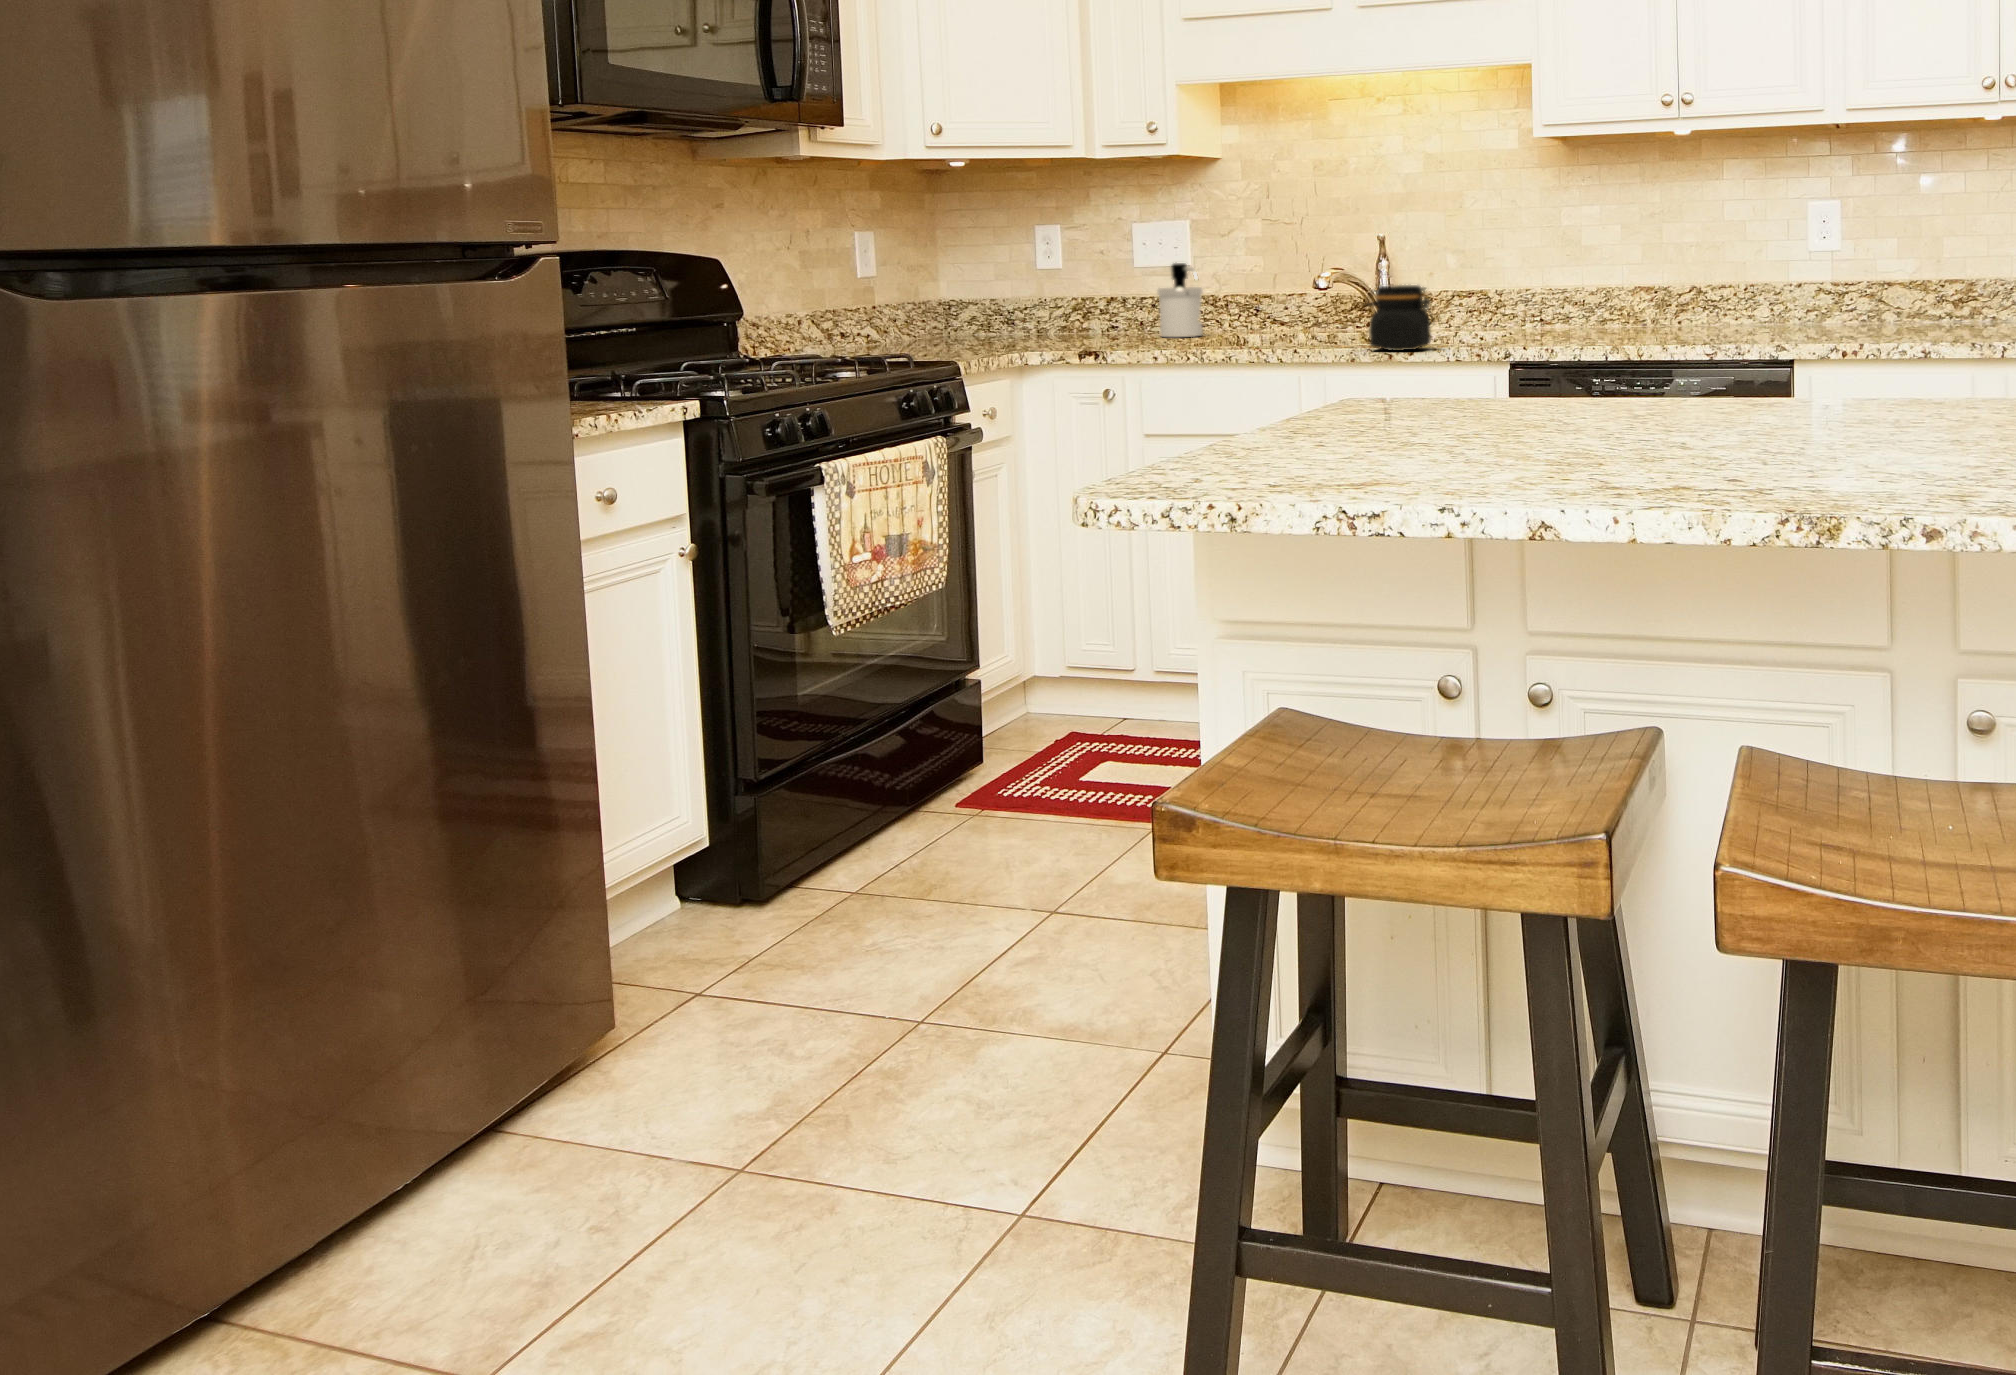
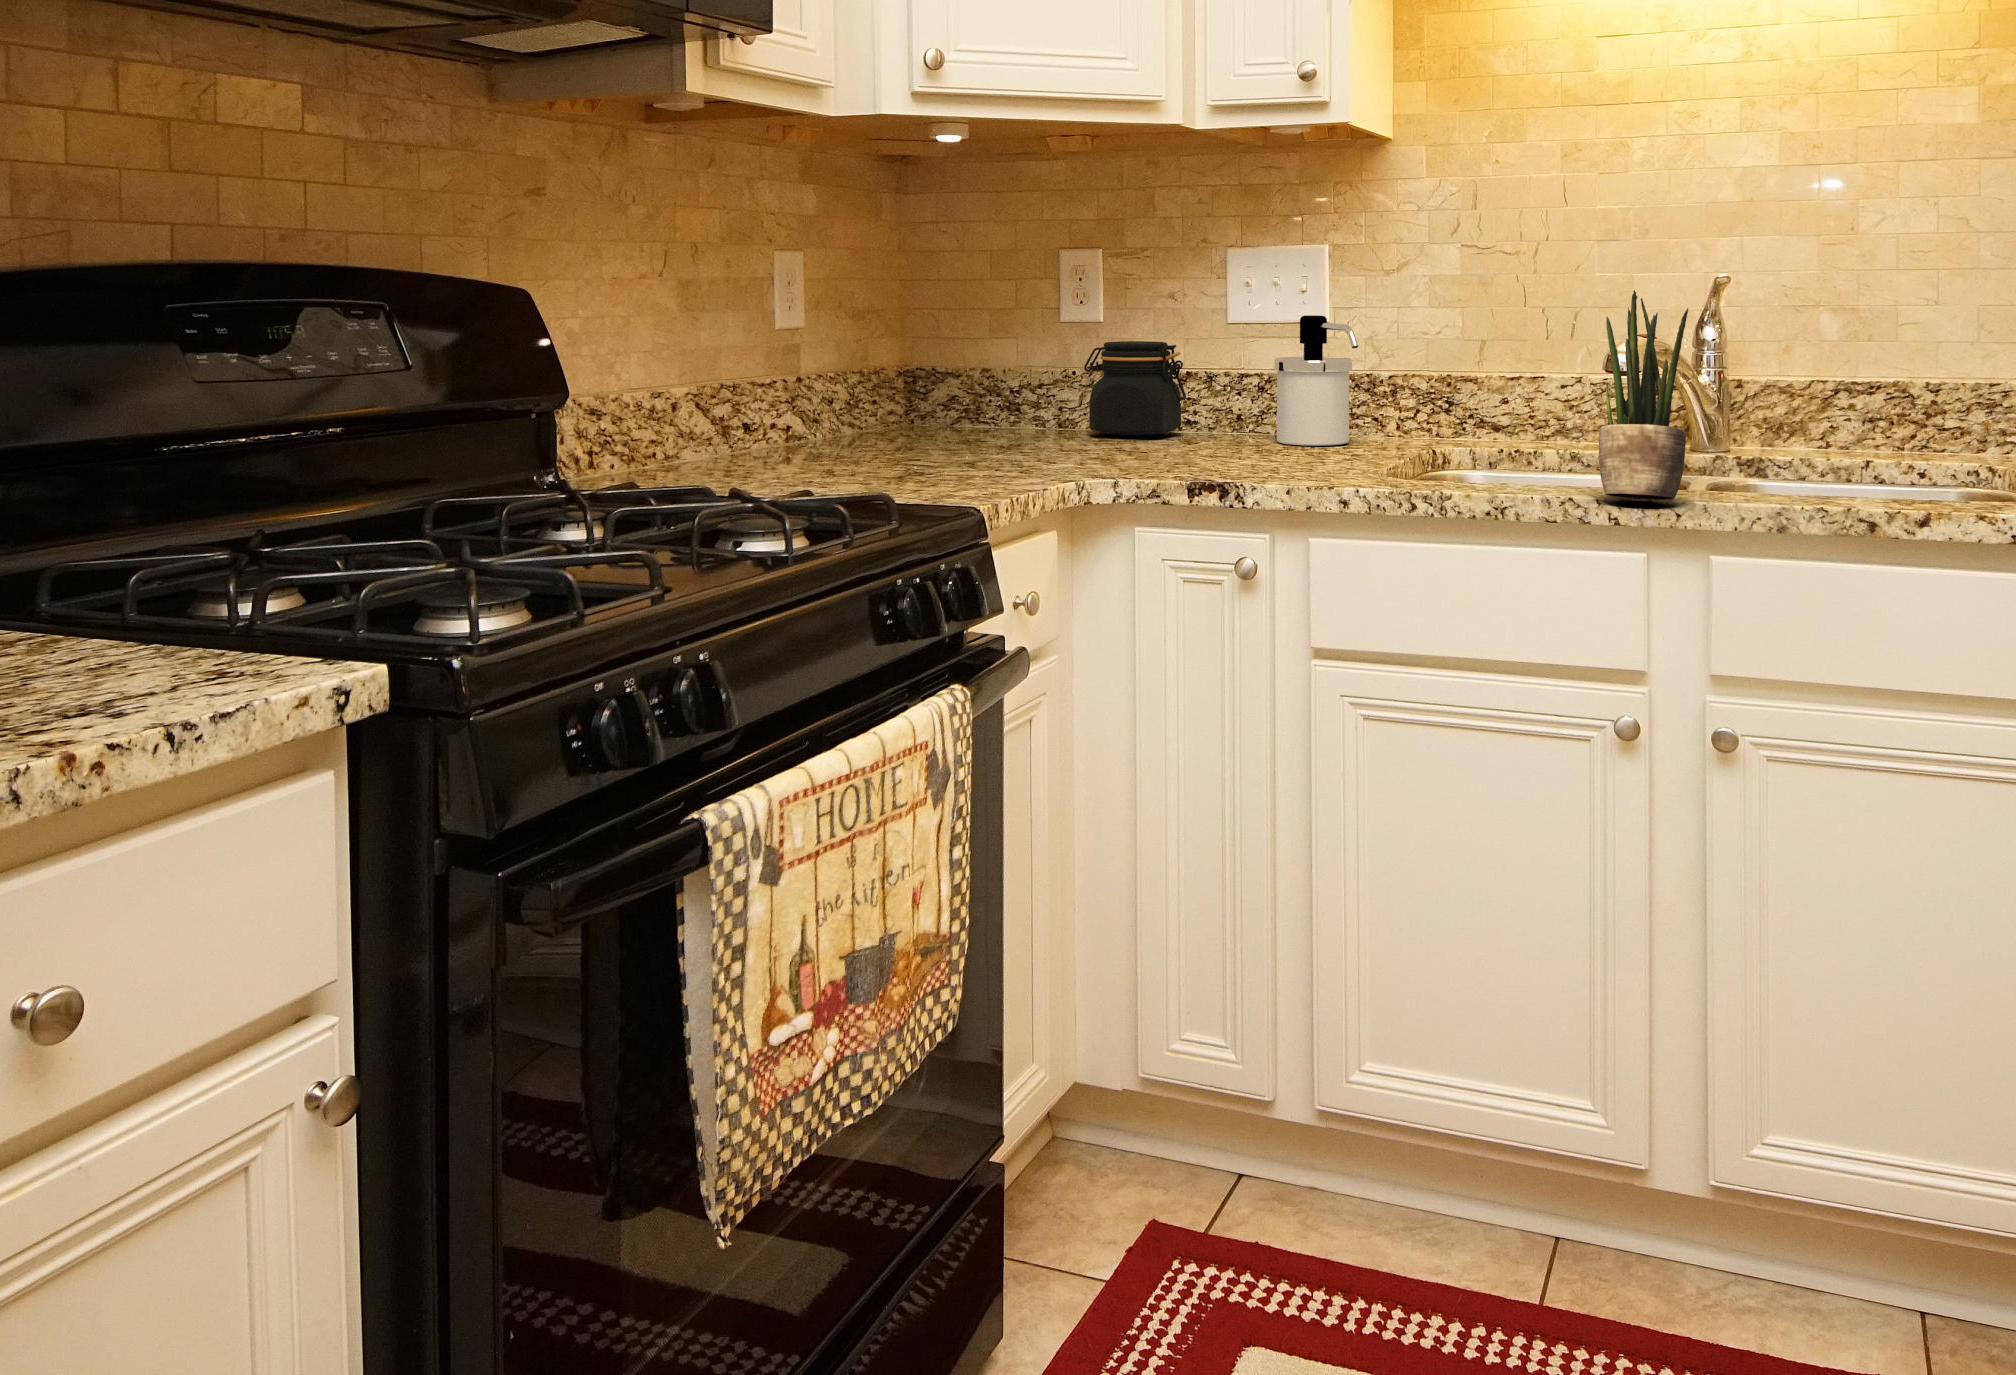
potted plant: none [1282,244,1325,350] -> present [1599,290,1688,500]
jar: present [1364,285,1433,351] -> present [1084,341,1186,437]

